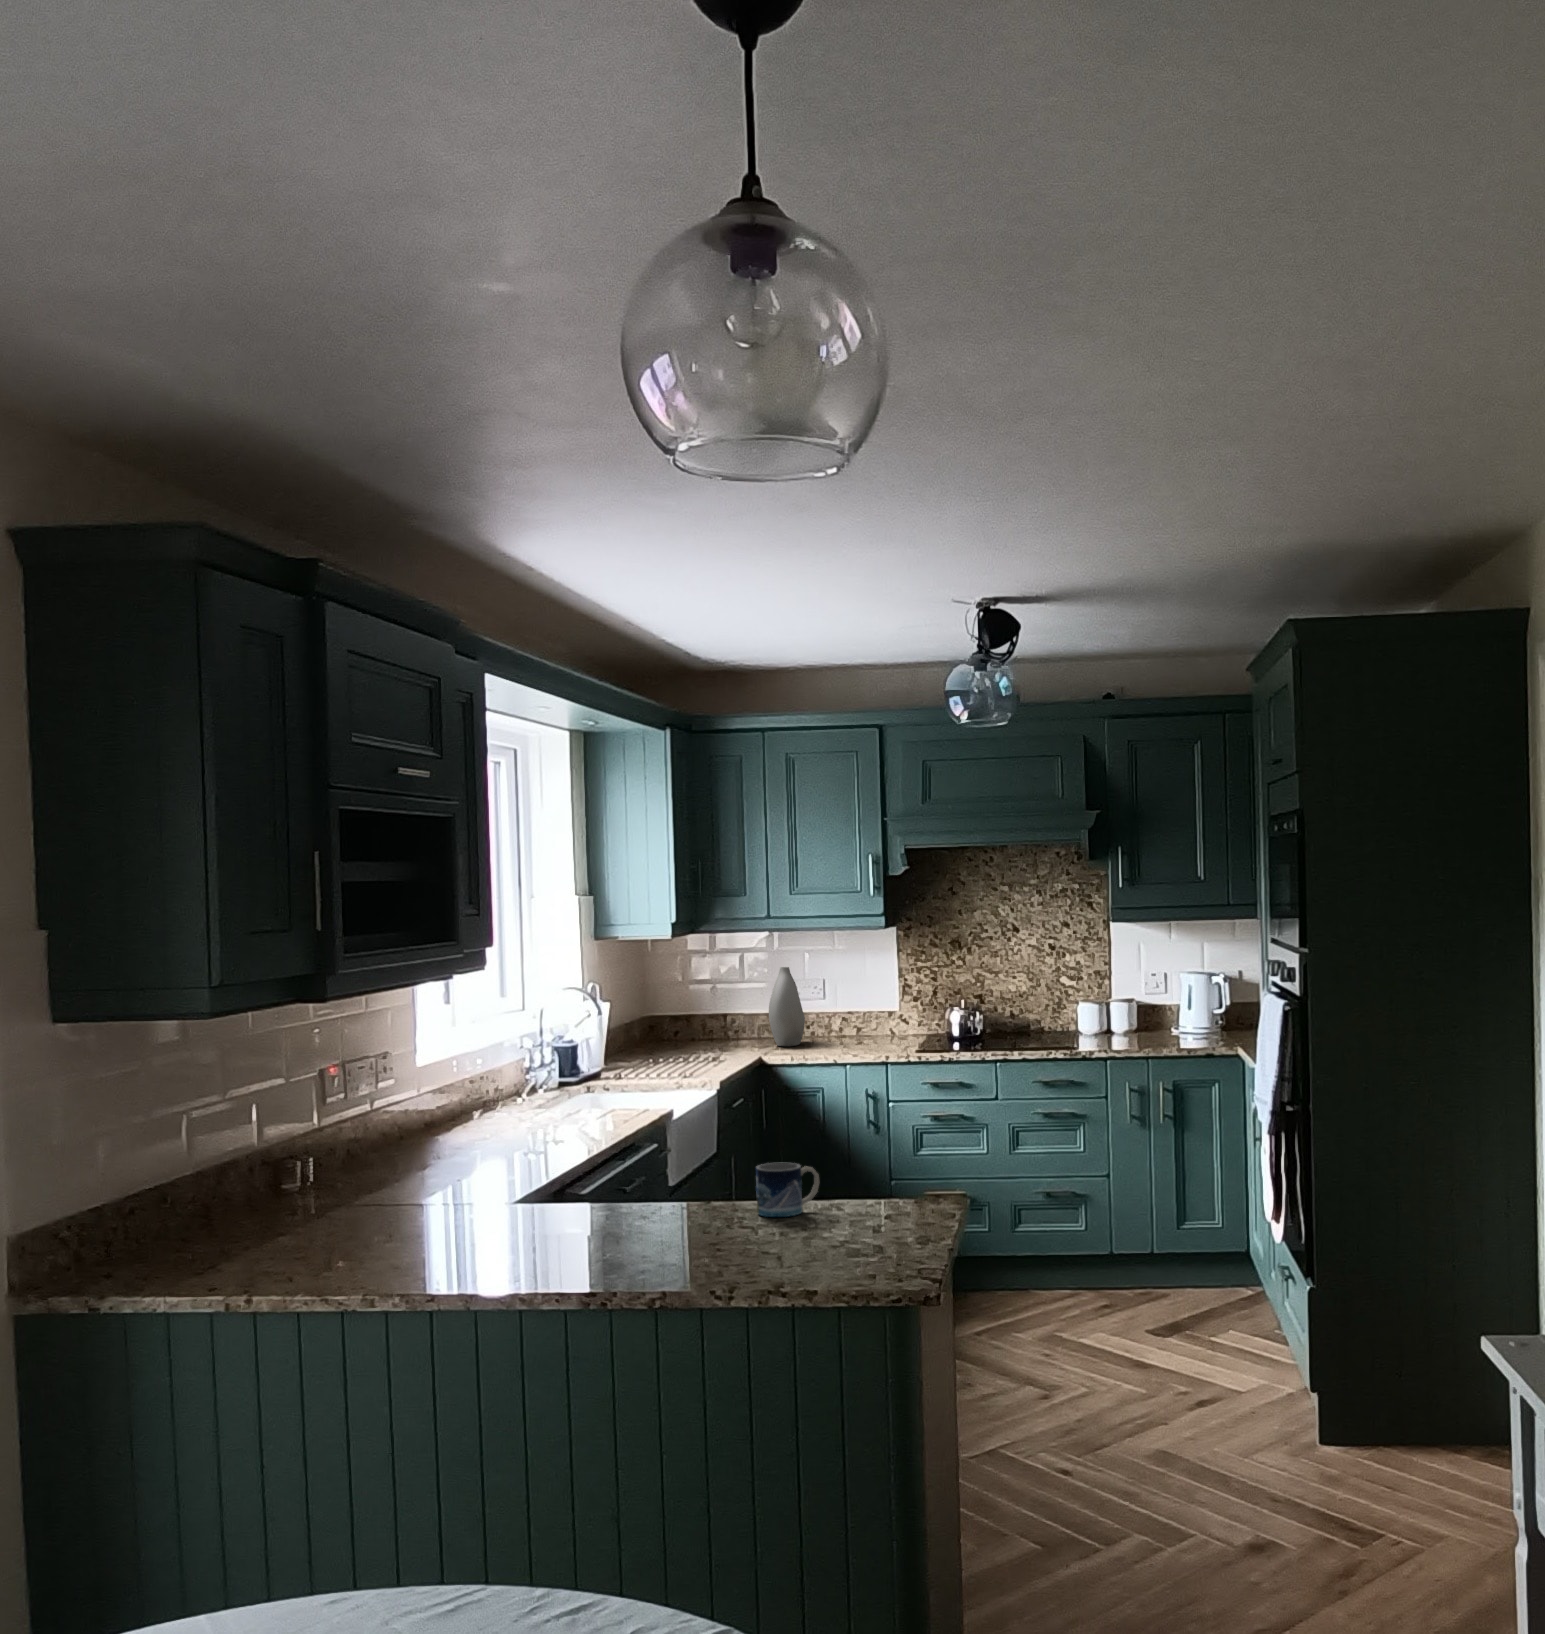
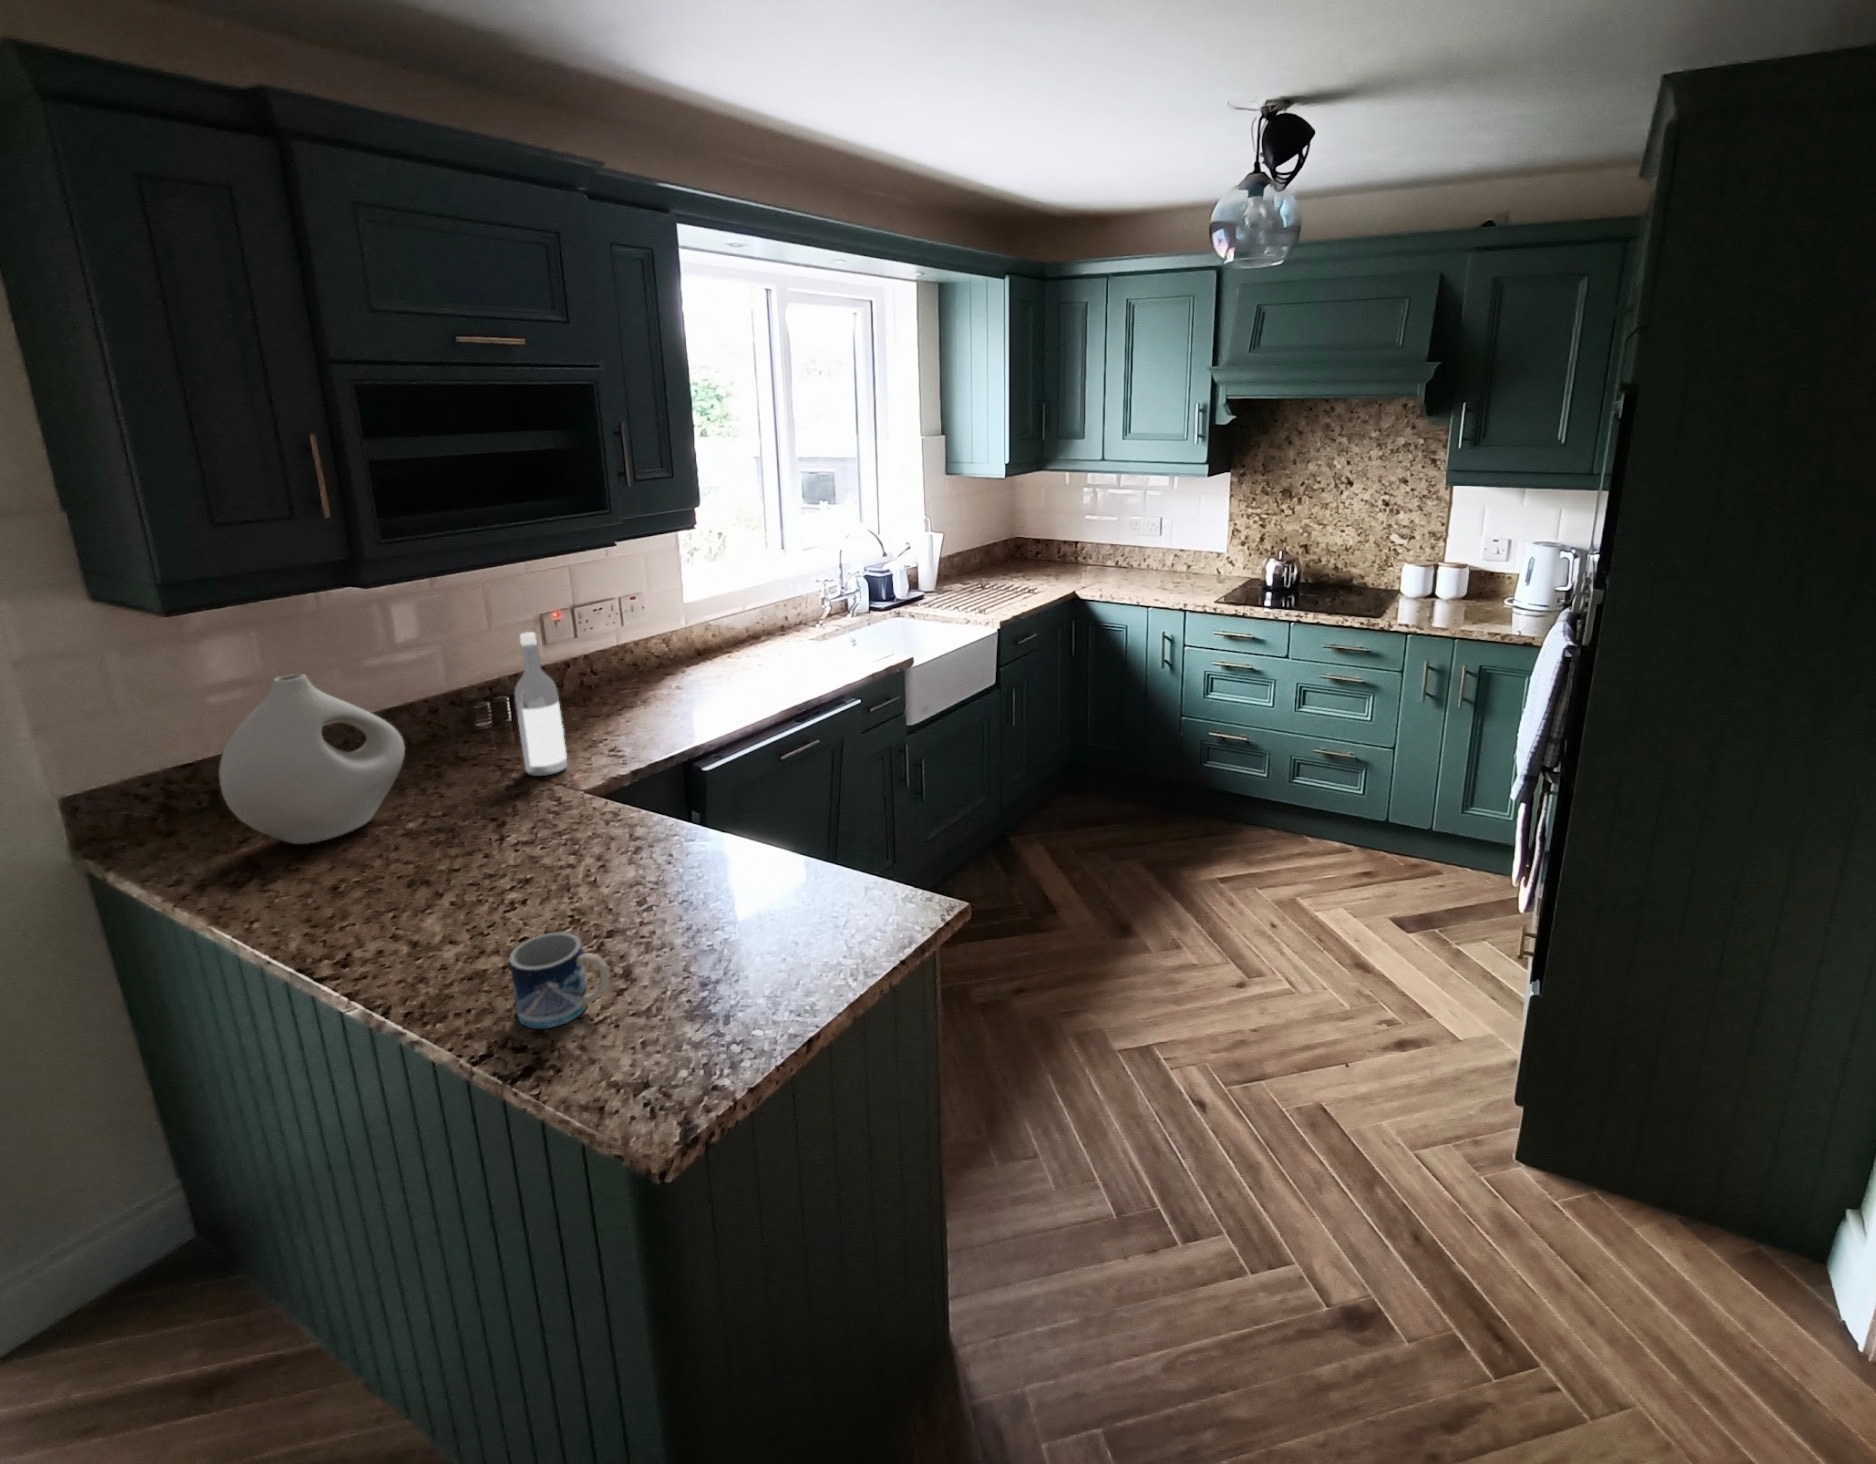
vase: present [769,967,805,1046] -> present [219,674,405,844]
wine bottle: none [478,1031,517,1167] -> present [515,632,567,776]

